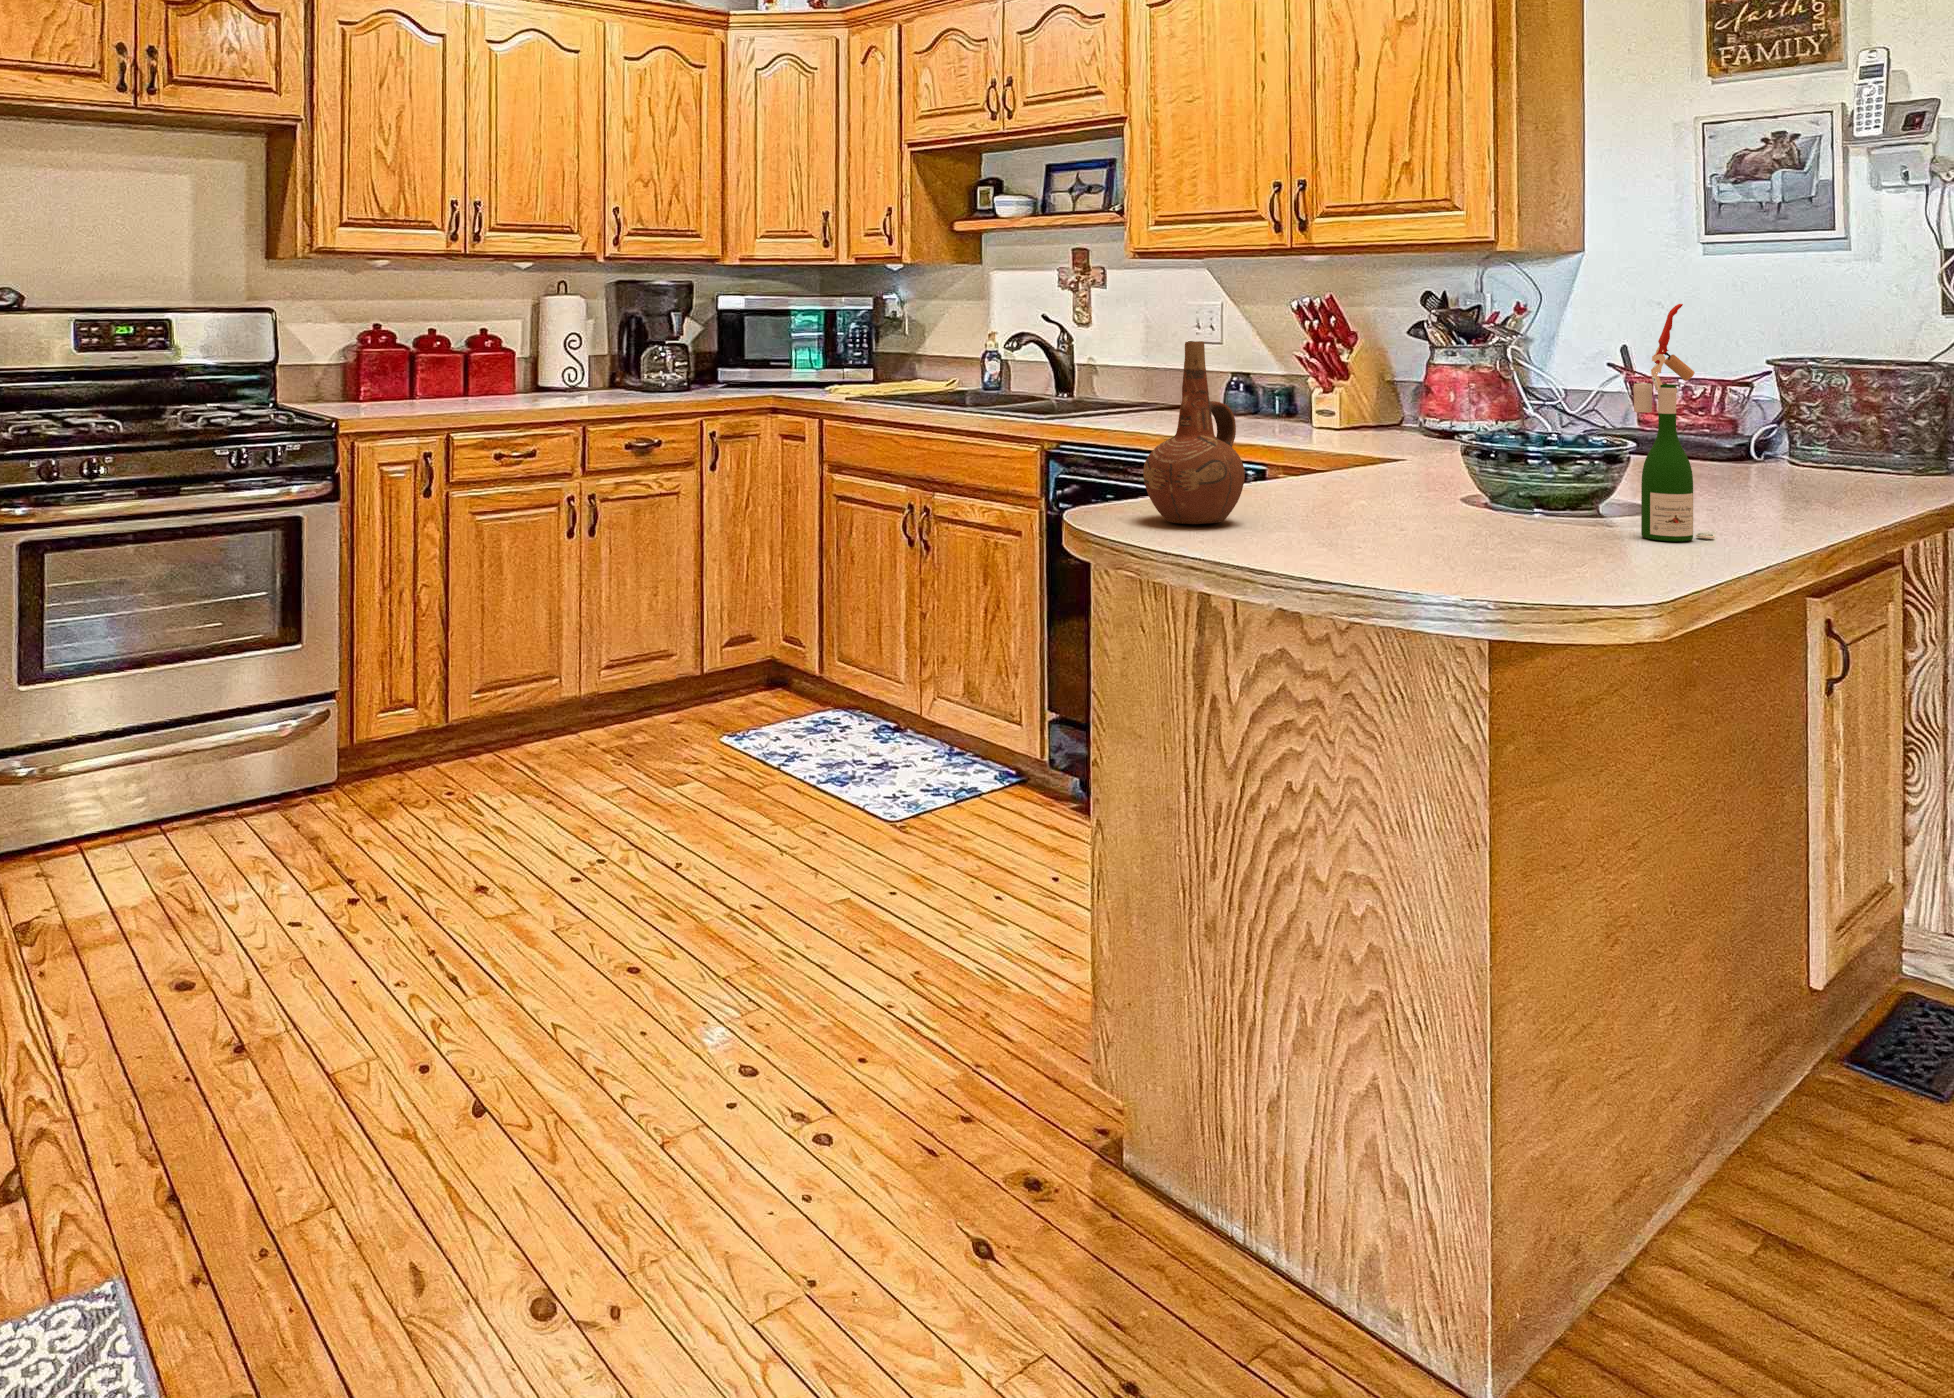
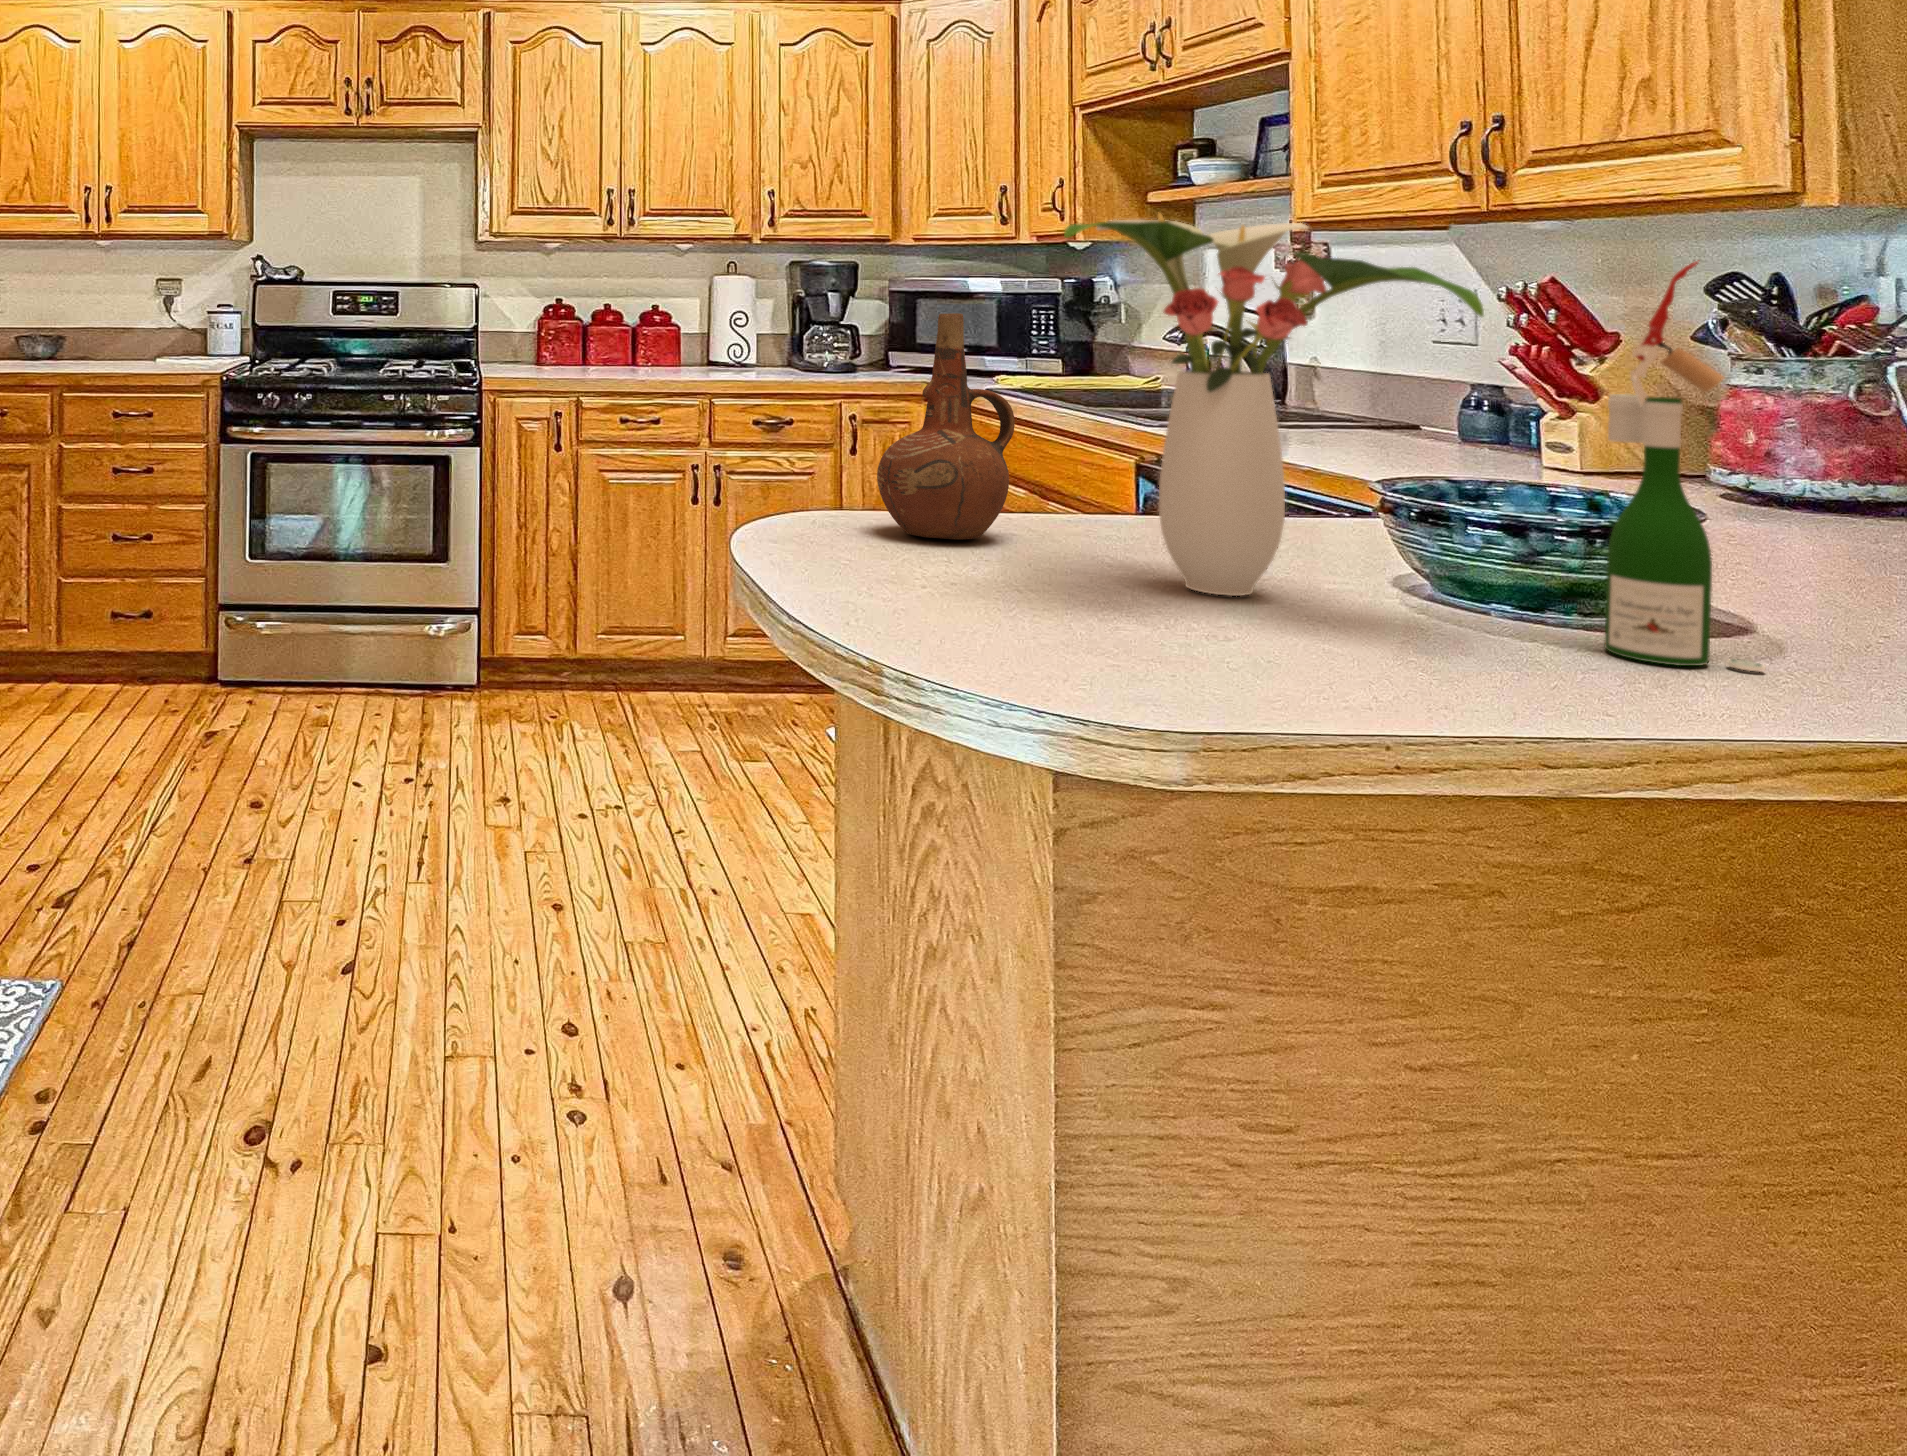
flower arrangement: none [1337,267,1605,537] -> present [1064,213,1484,596]

